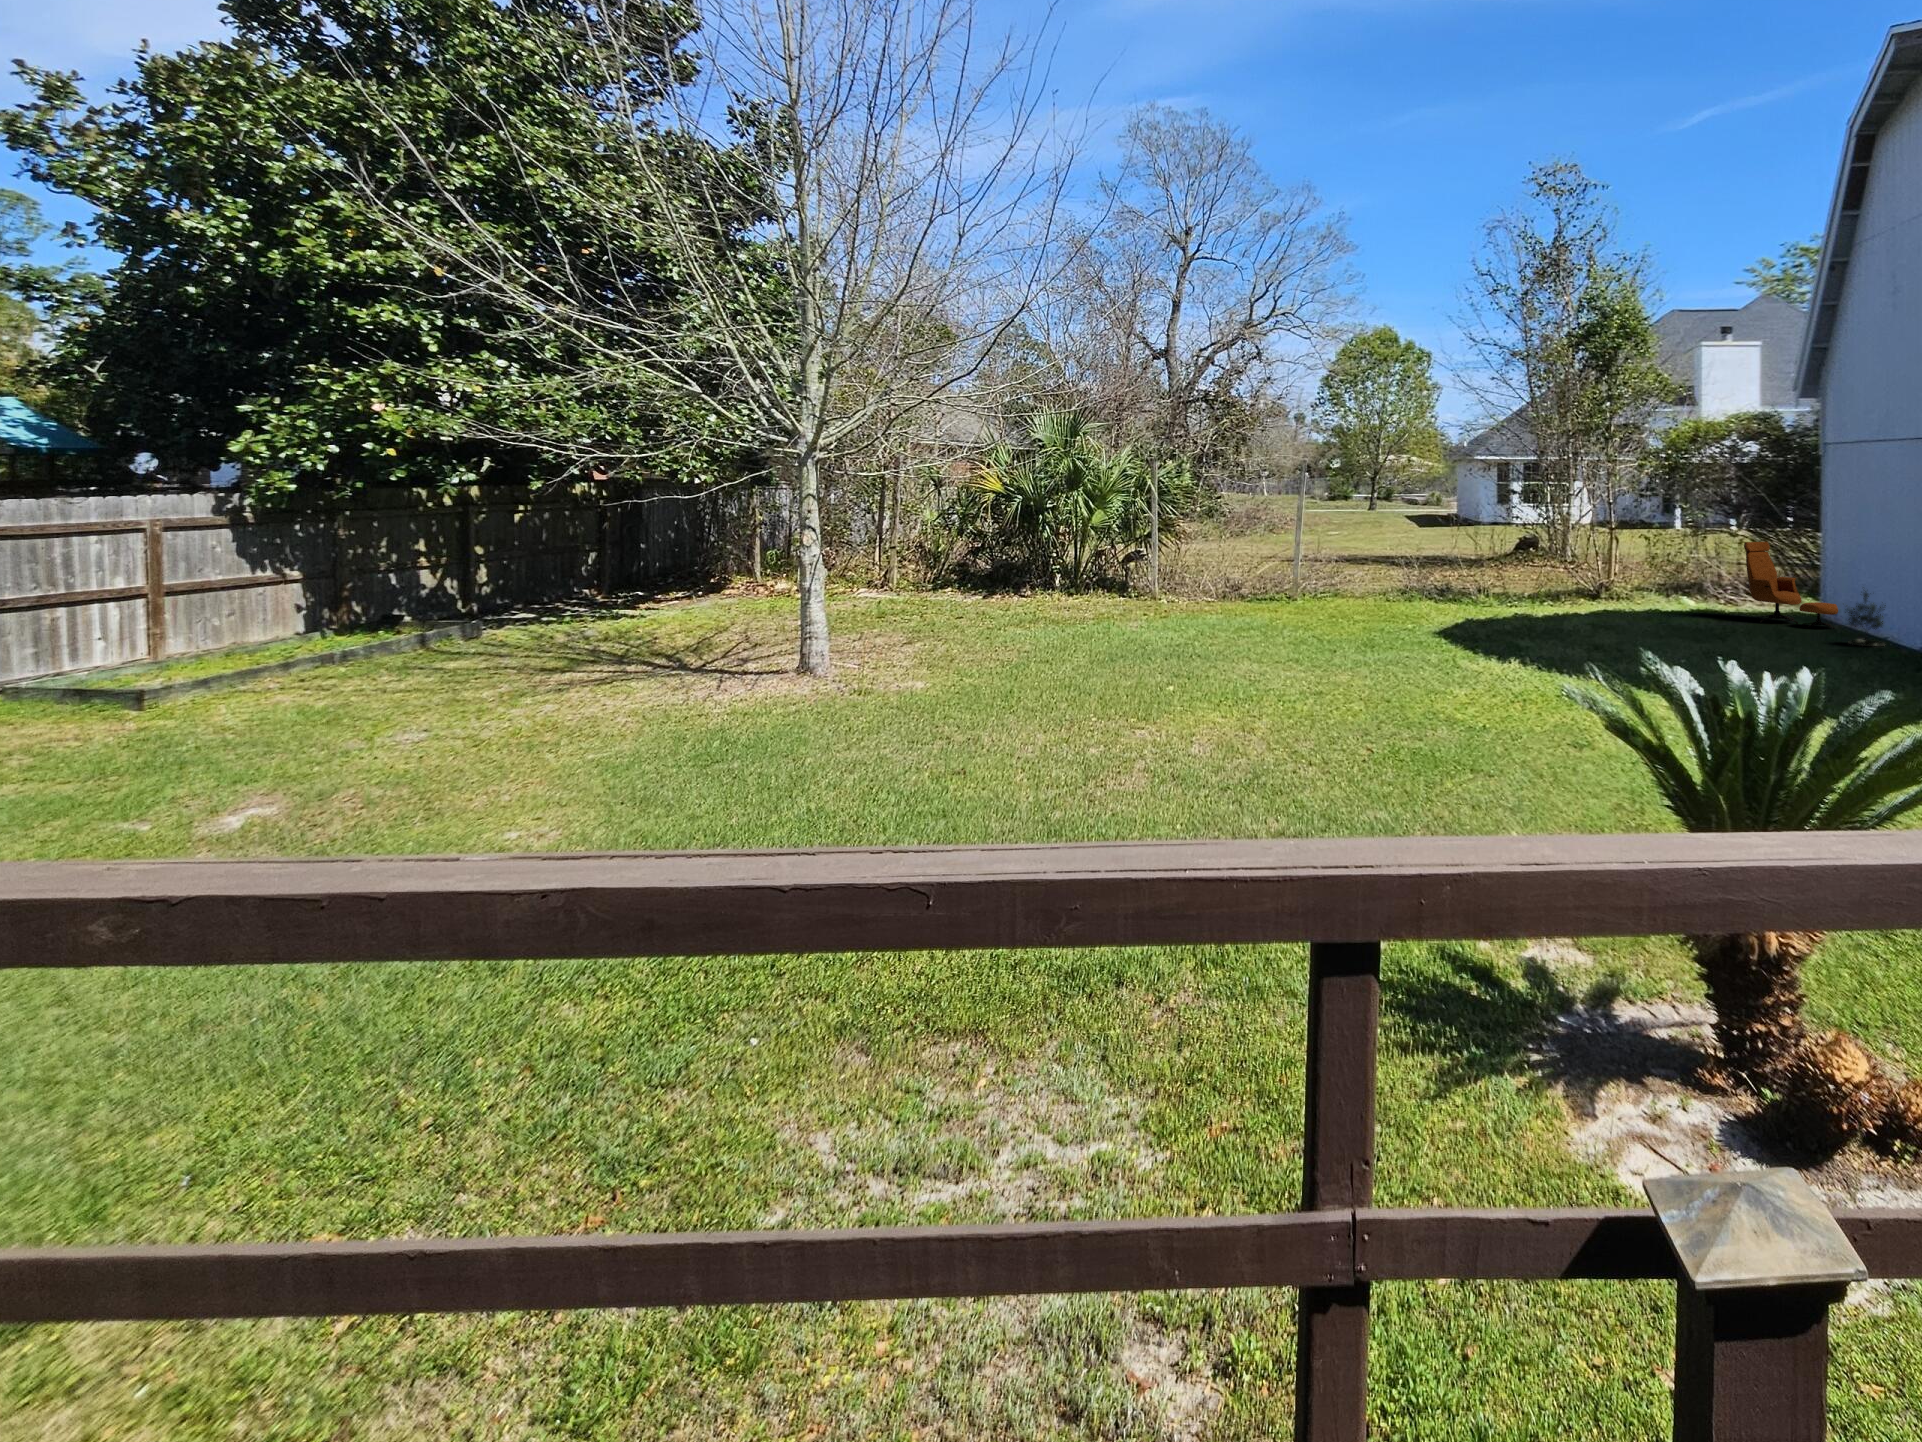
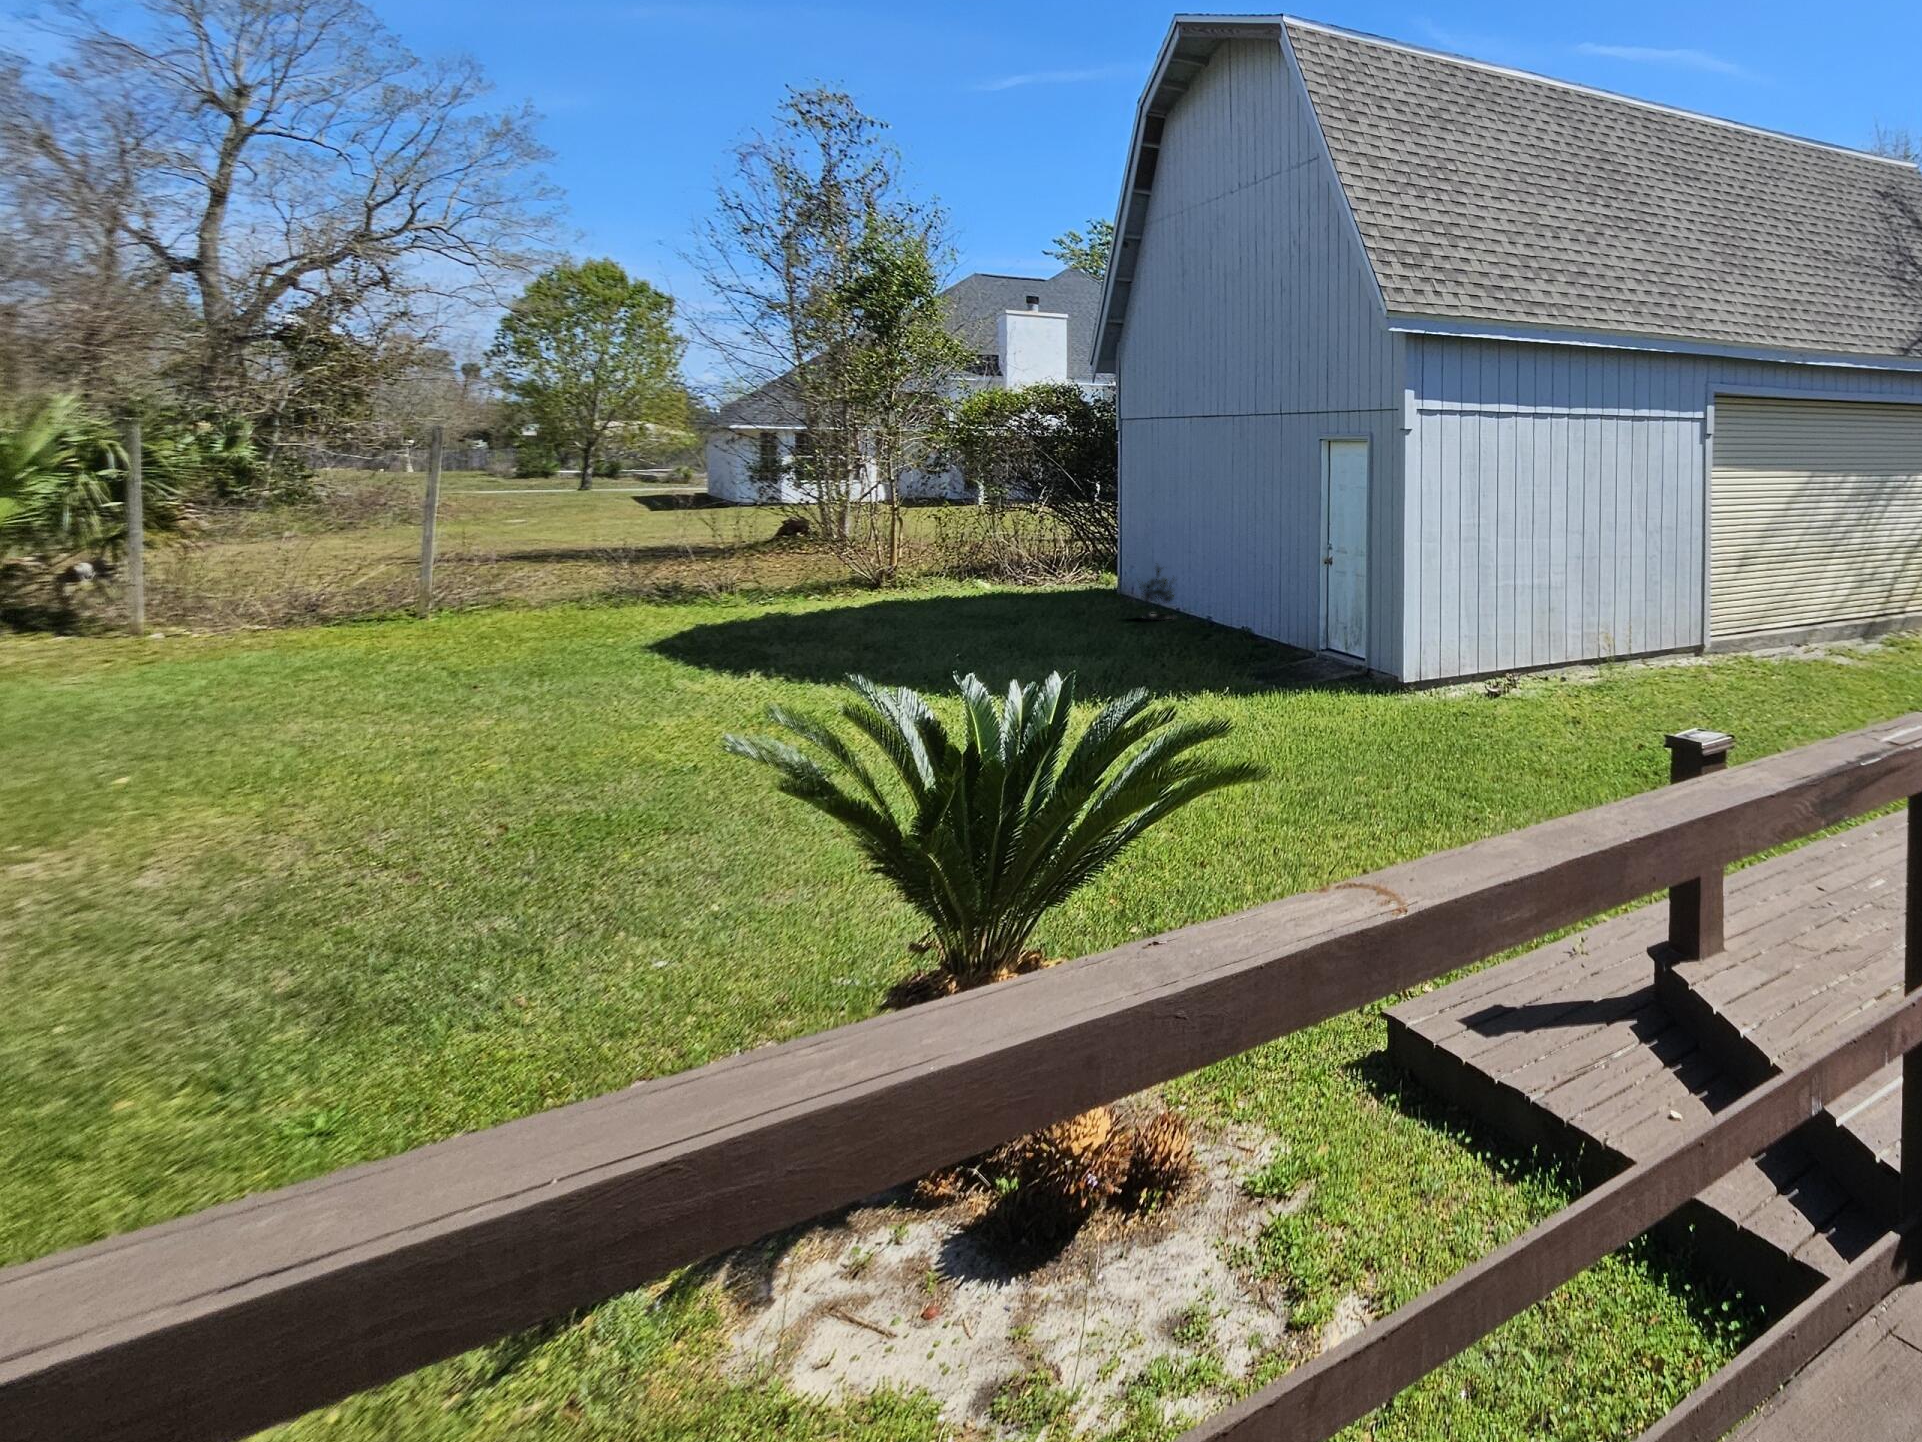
lounge chair: present [1744,542,1838,629] -> none [1040,519,1134,606]

